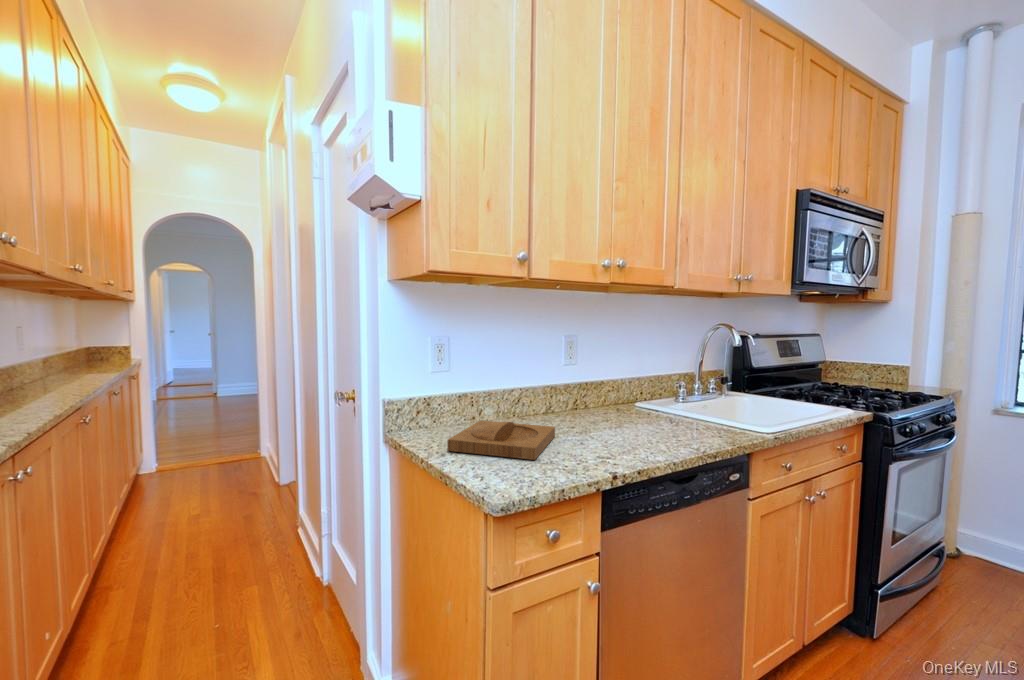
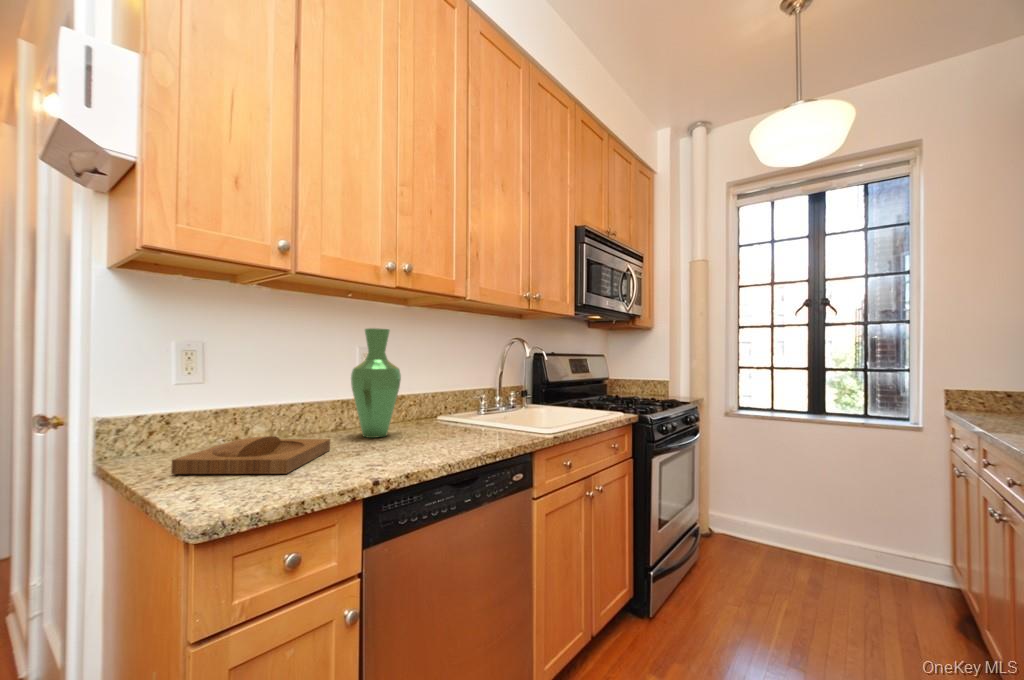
vase: none [564,322,610,425] -> present [351,328,401,438]

